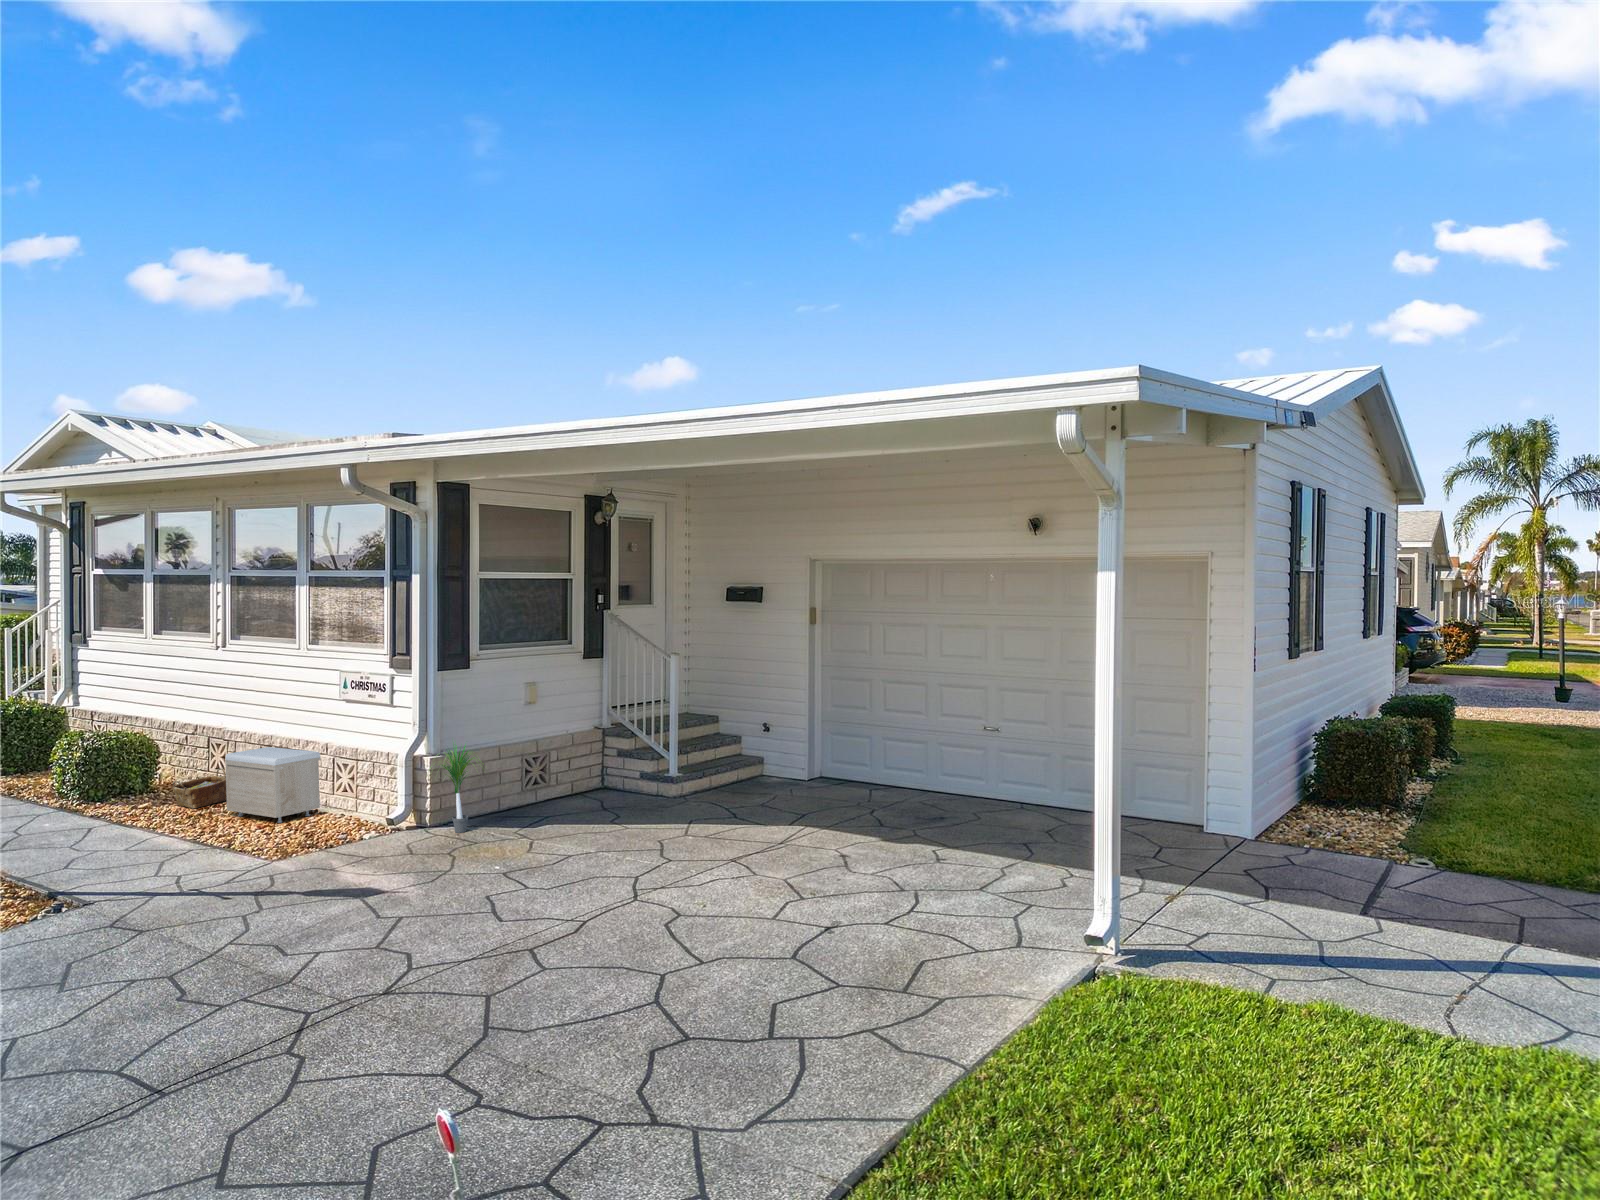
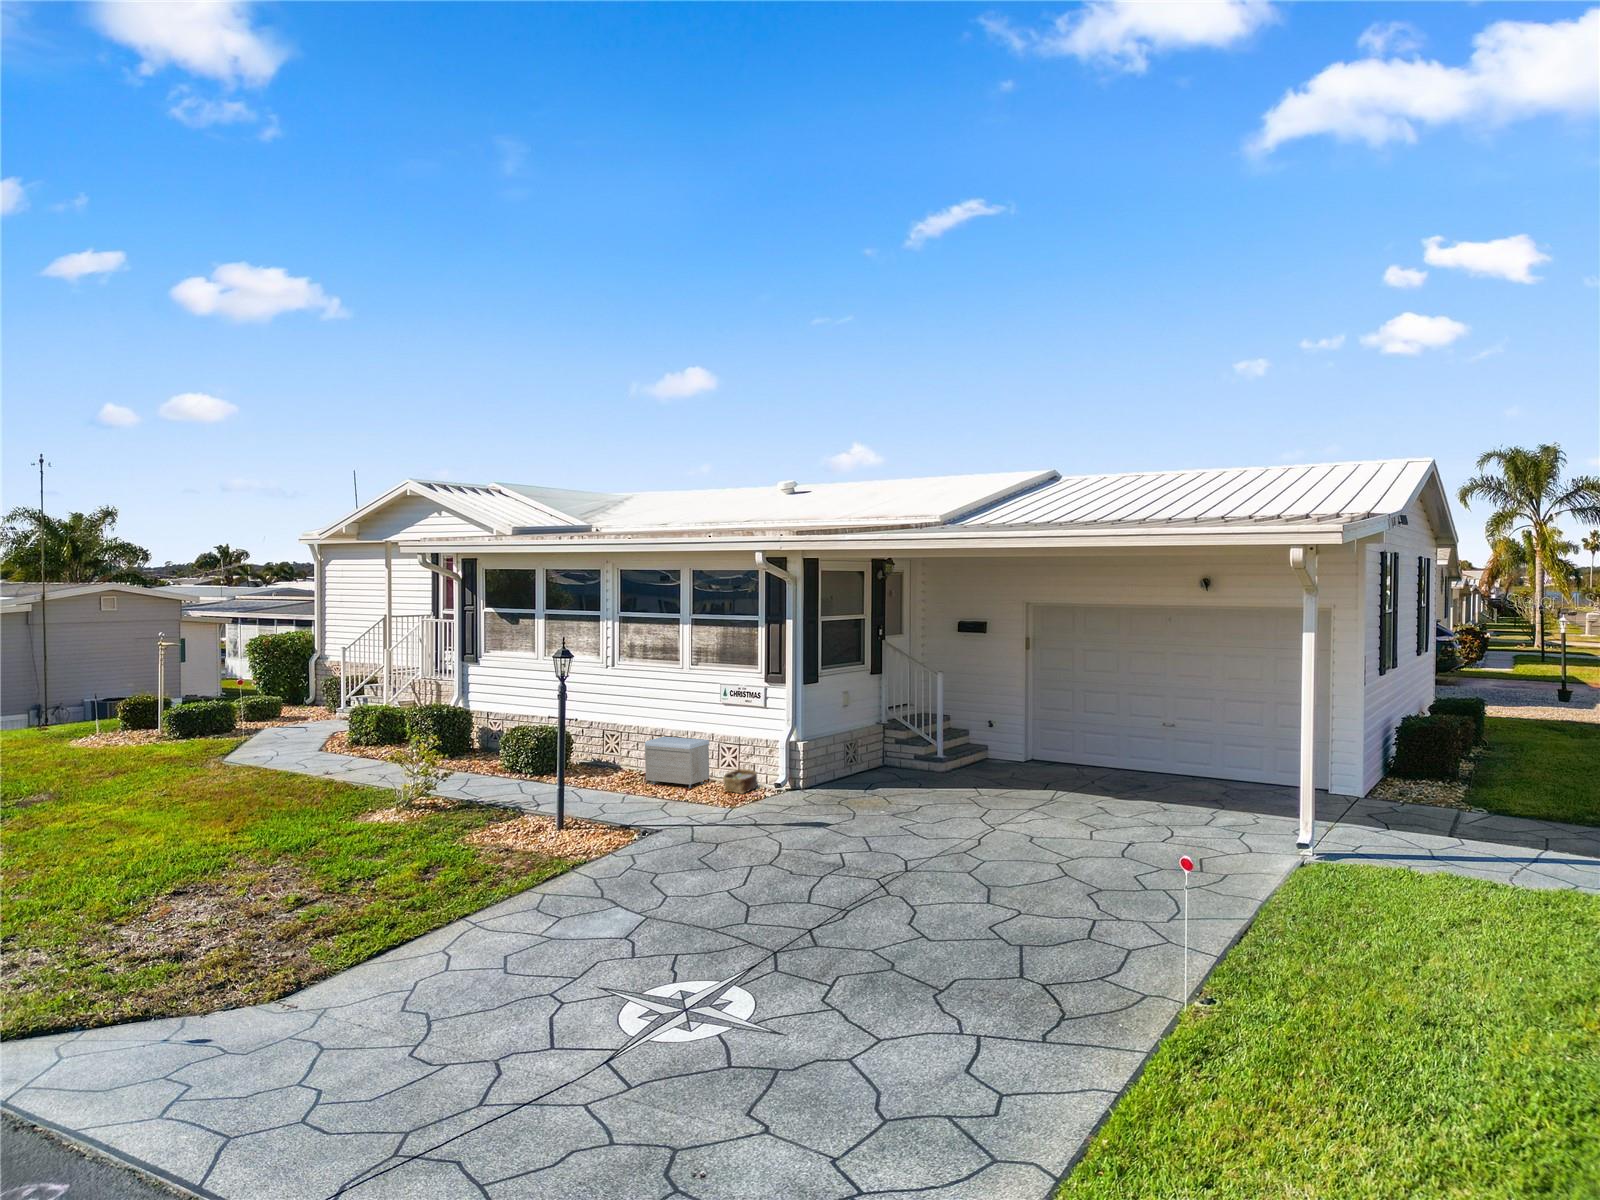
potted plant: present [441,745,480,833] -> none [802,729,844,794]
woven basket: present [172,768,227,809] -> present [723,768,758,794]

